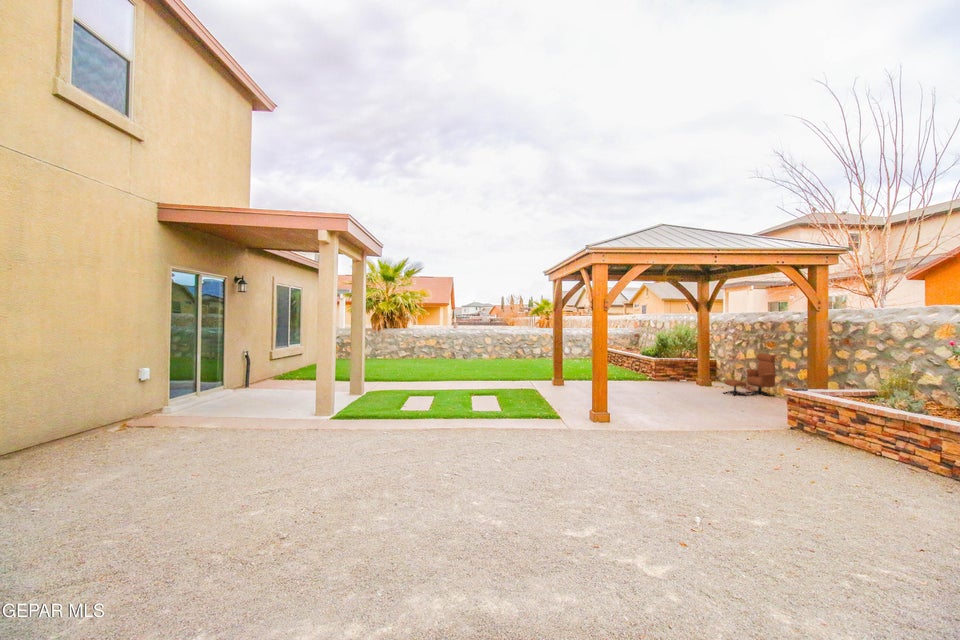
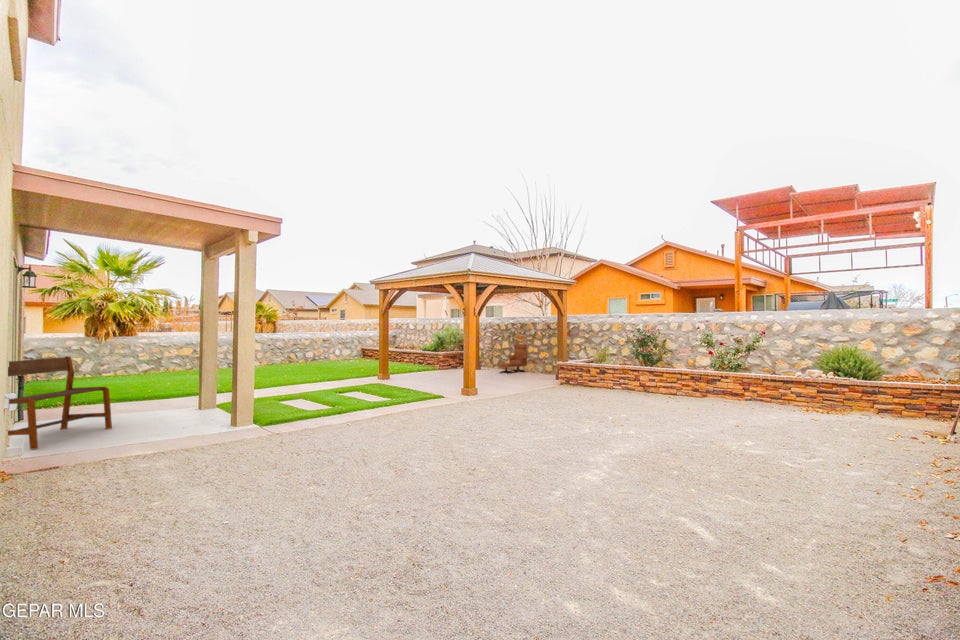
bench: none [189,348,268,416] -> present [8,356,112,449]

